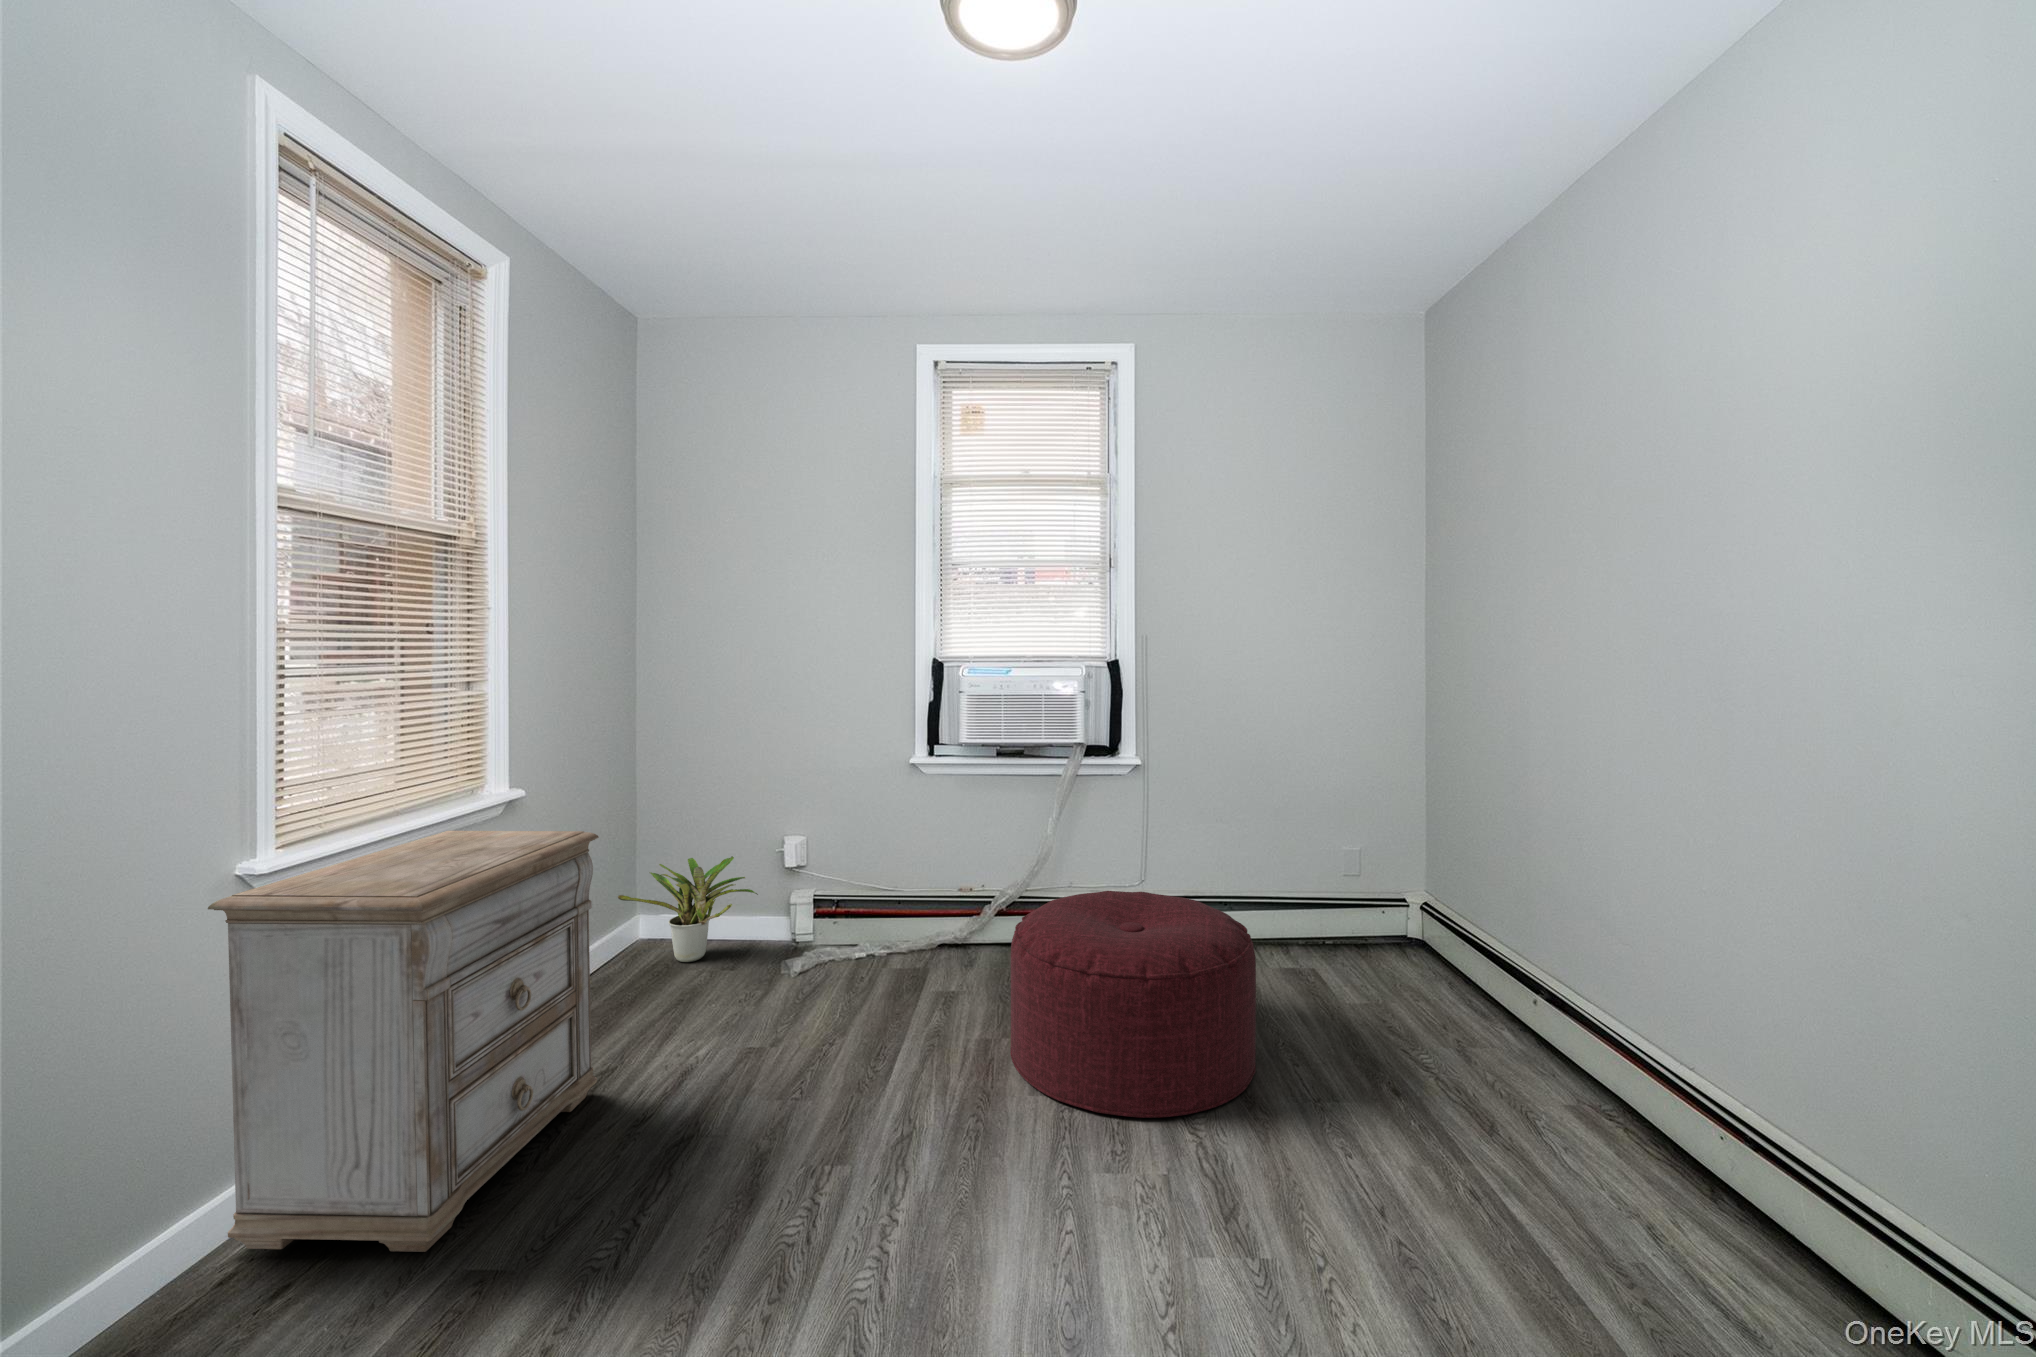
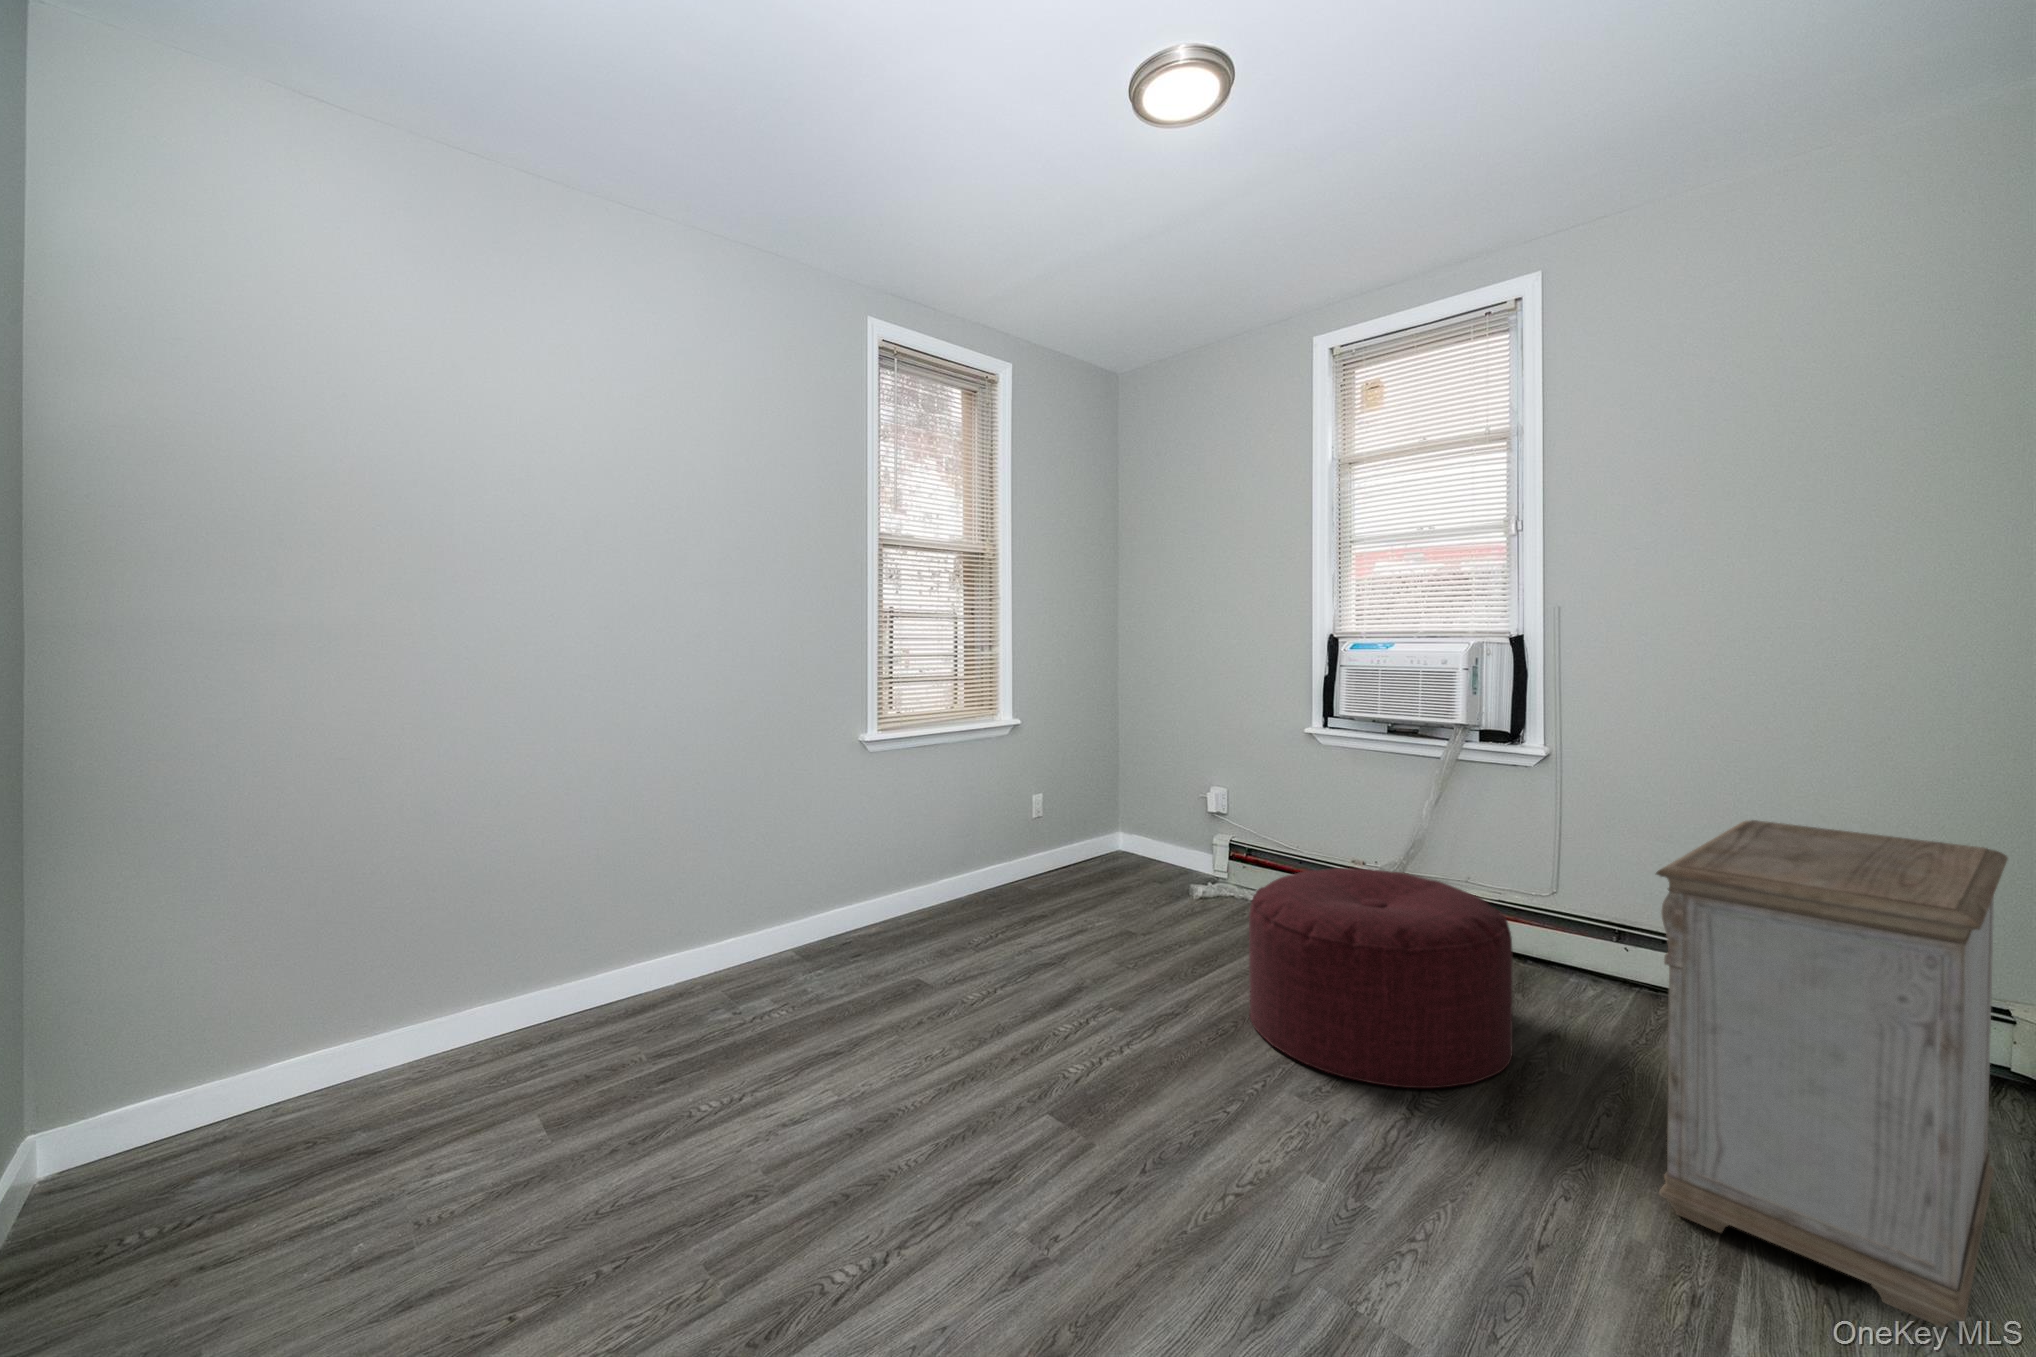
nightstand: present [208,831,599,1252] -> present [1656,820,2008,1328]
potted plant: present [618,856,758,962] -> none [1091,793,1180,872]

